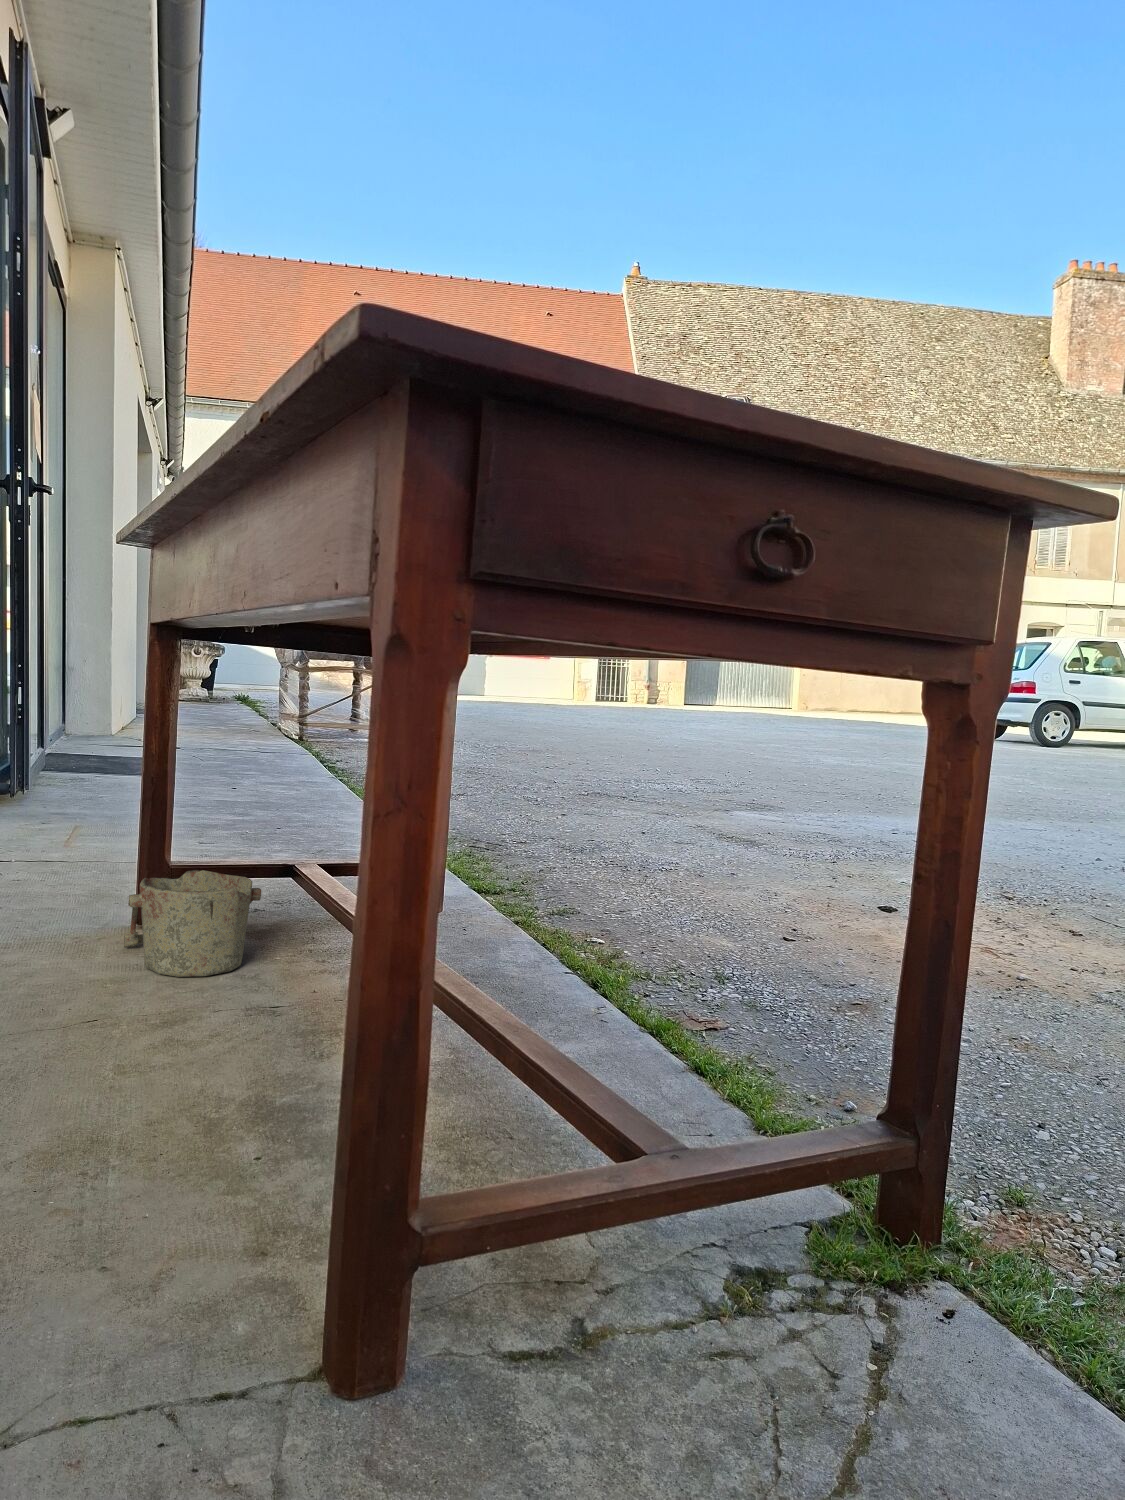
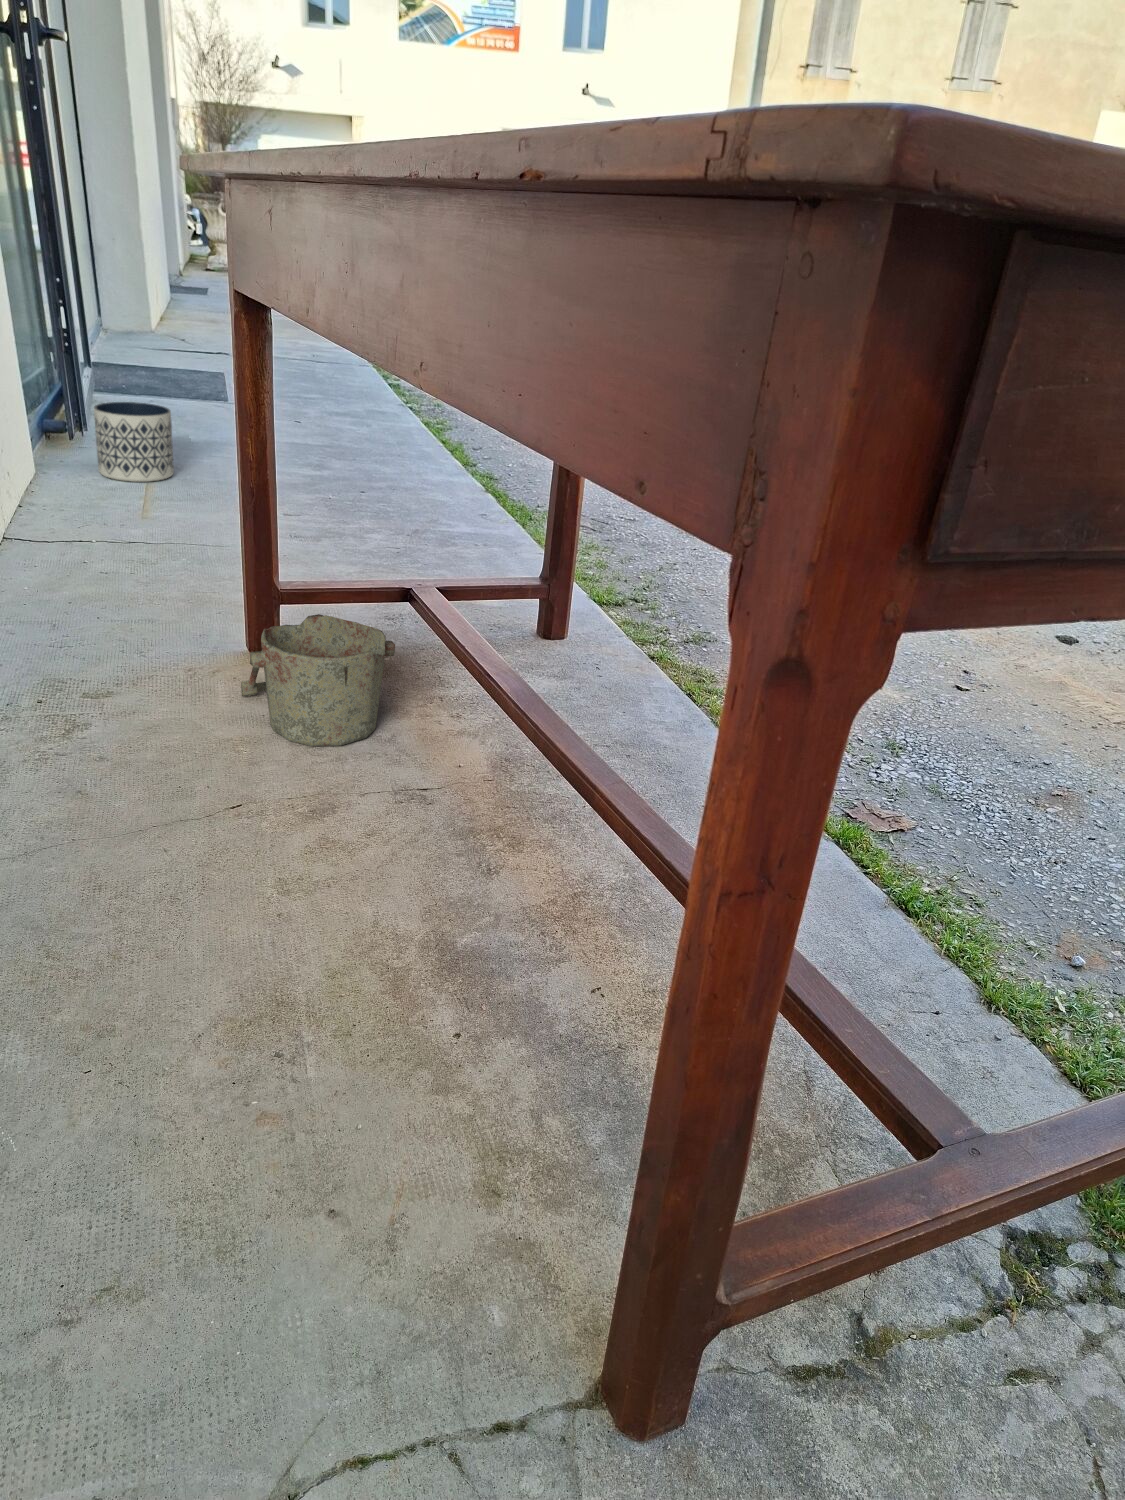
planter: none [36,757,107,821] -> present [94,402,174,482]

